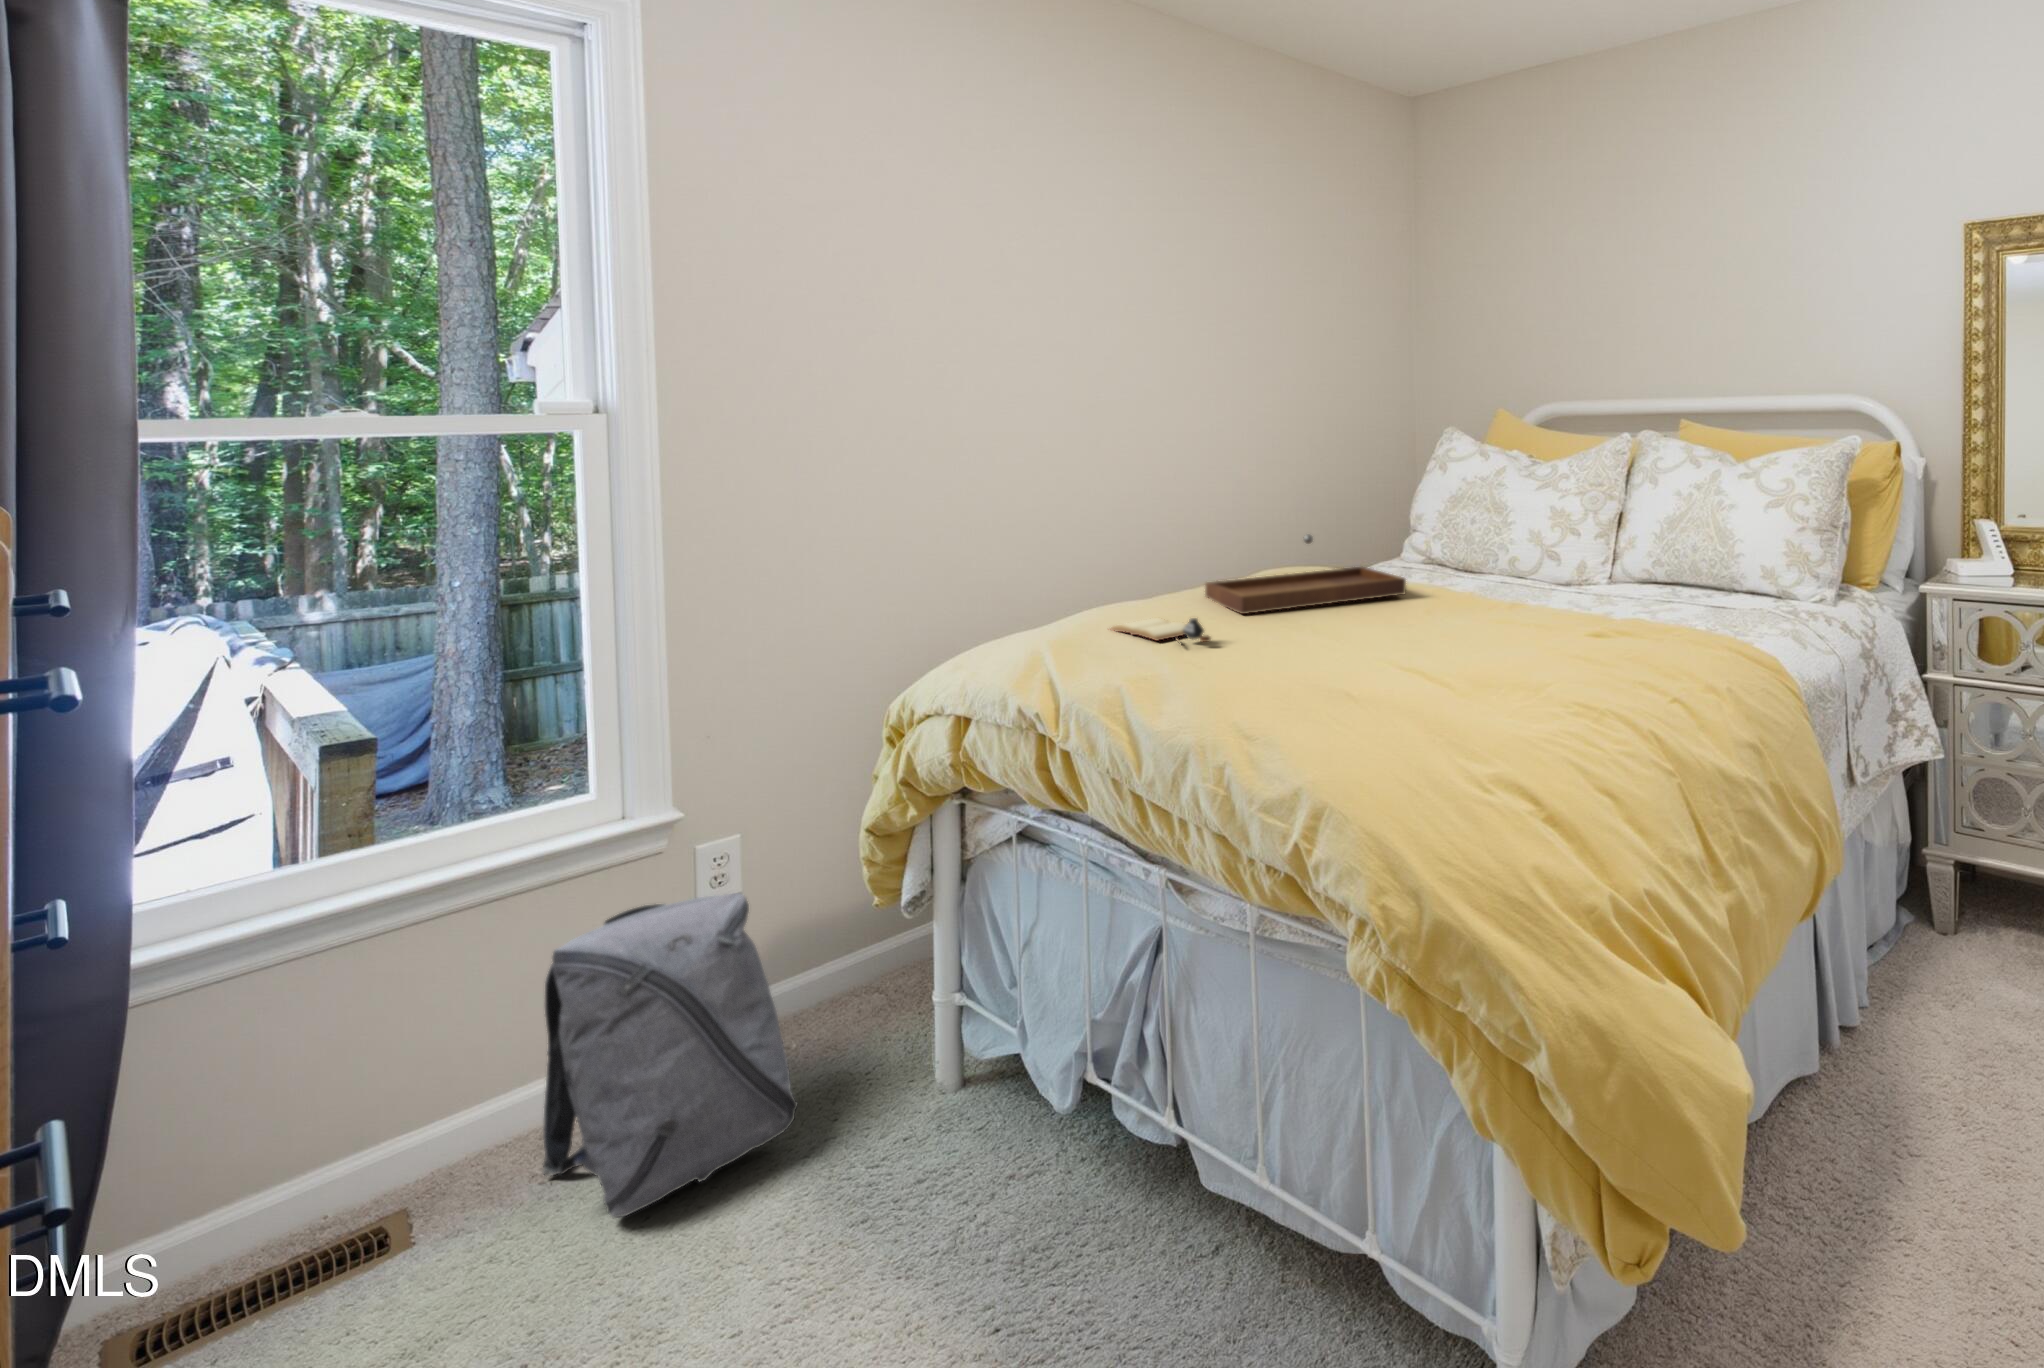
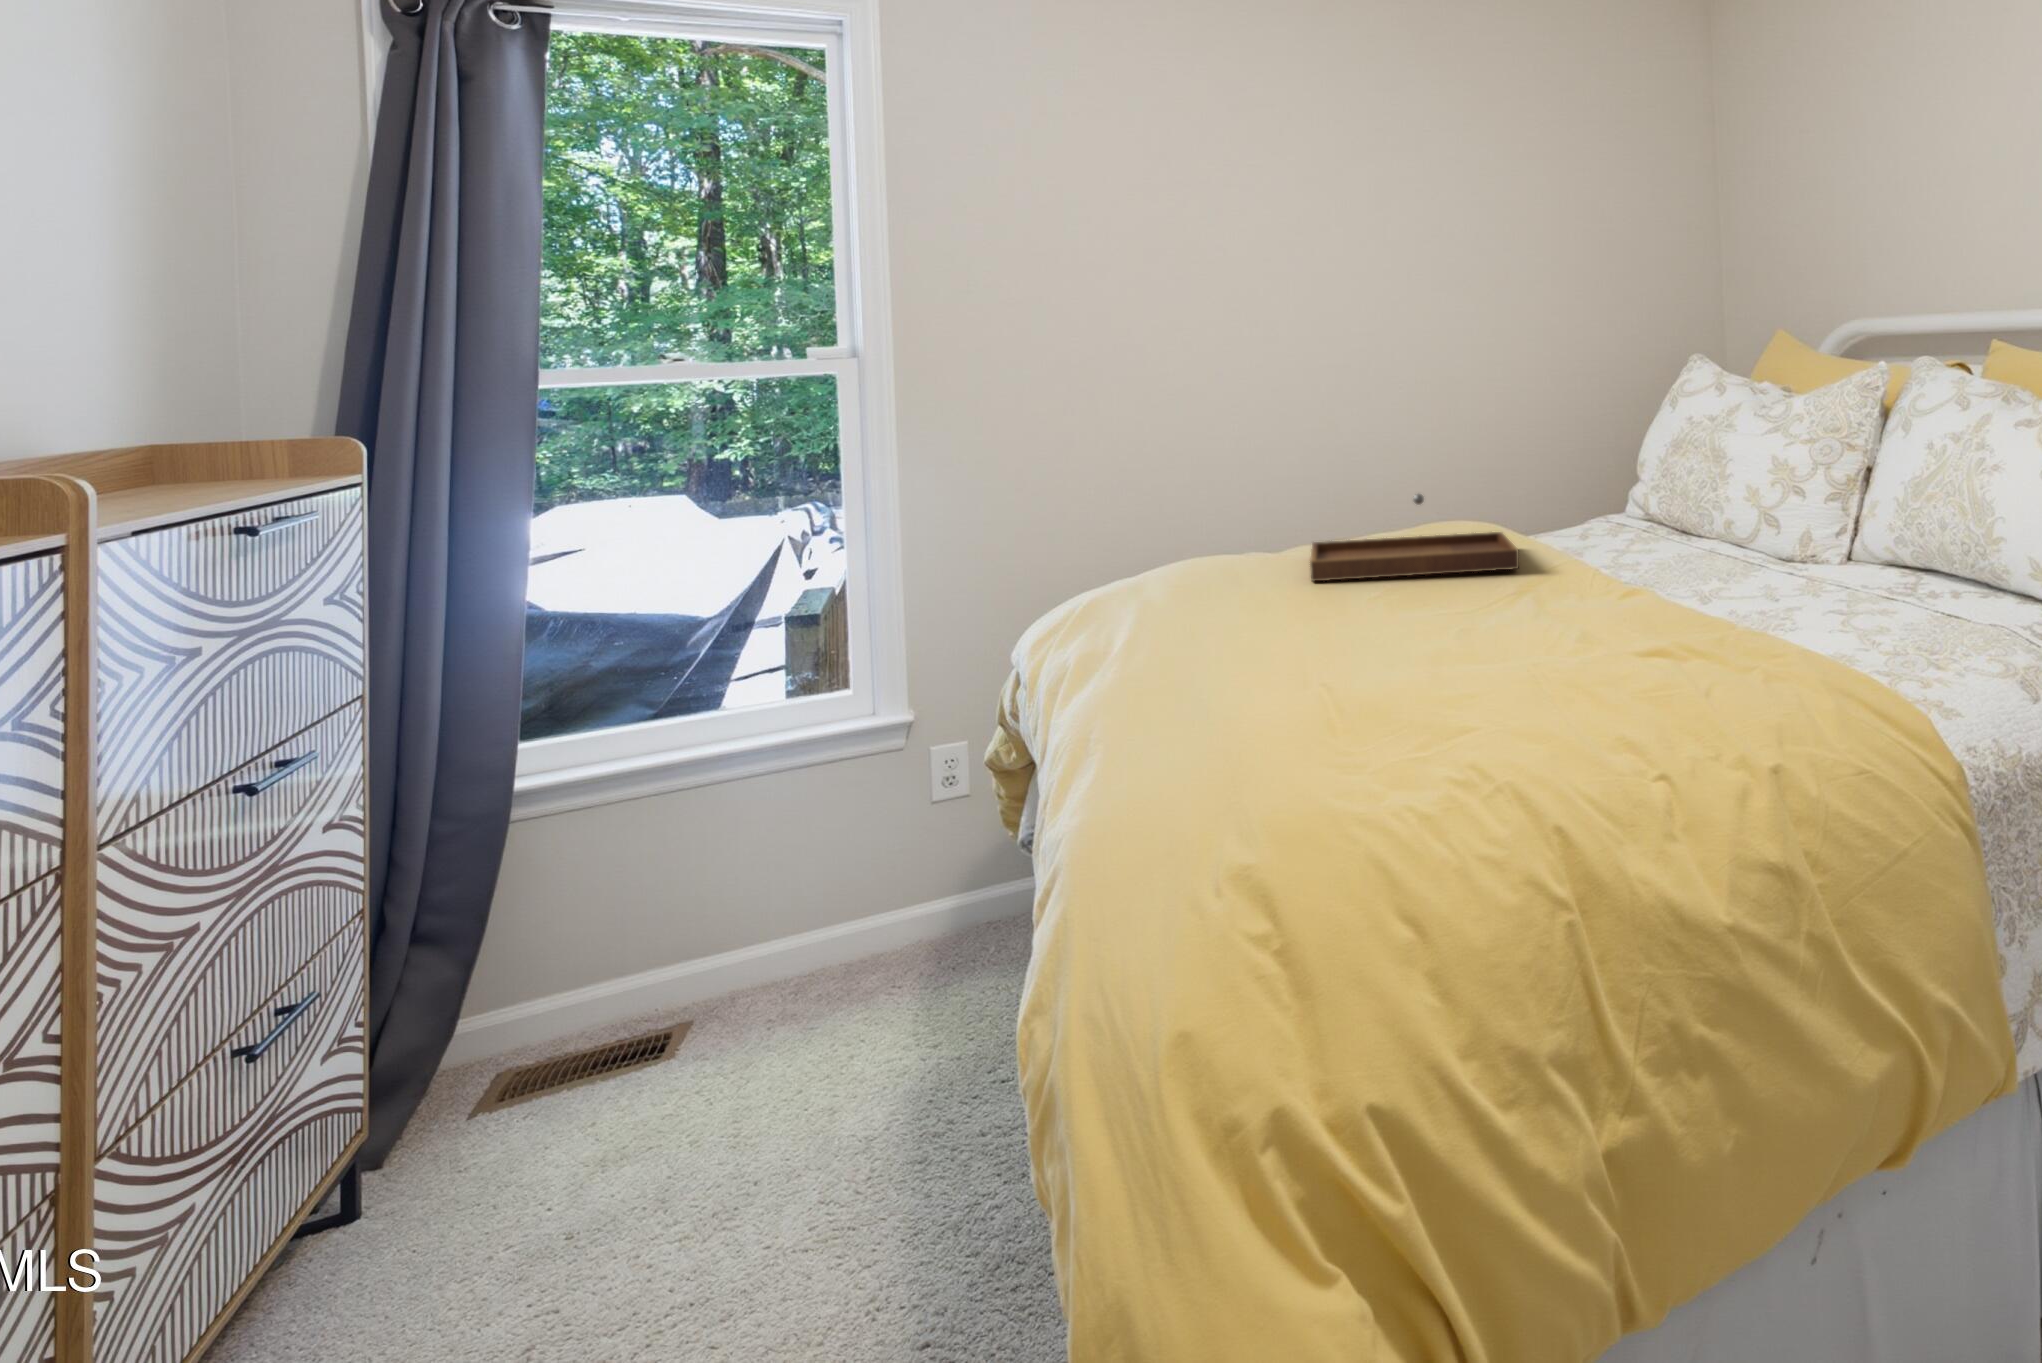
book: present [1111,618,1211,646] -> none [1163,580,1232,616]
backpack: present [542,893,797,1219] -> none [759,794,955,1067]

